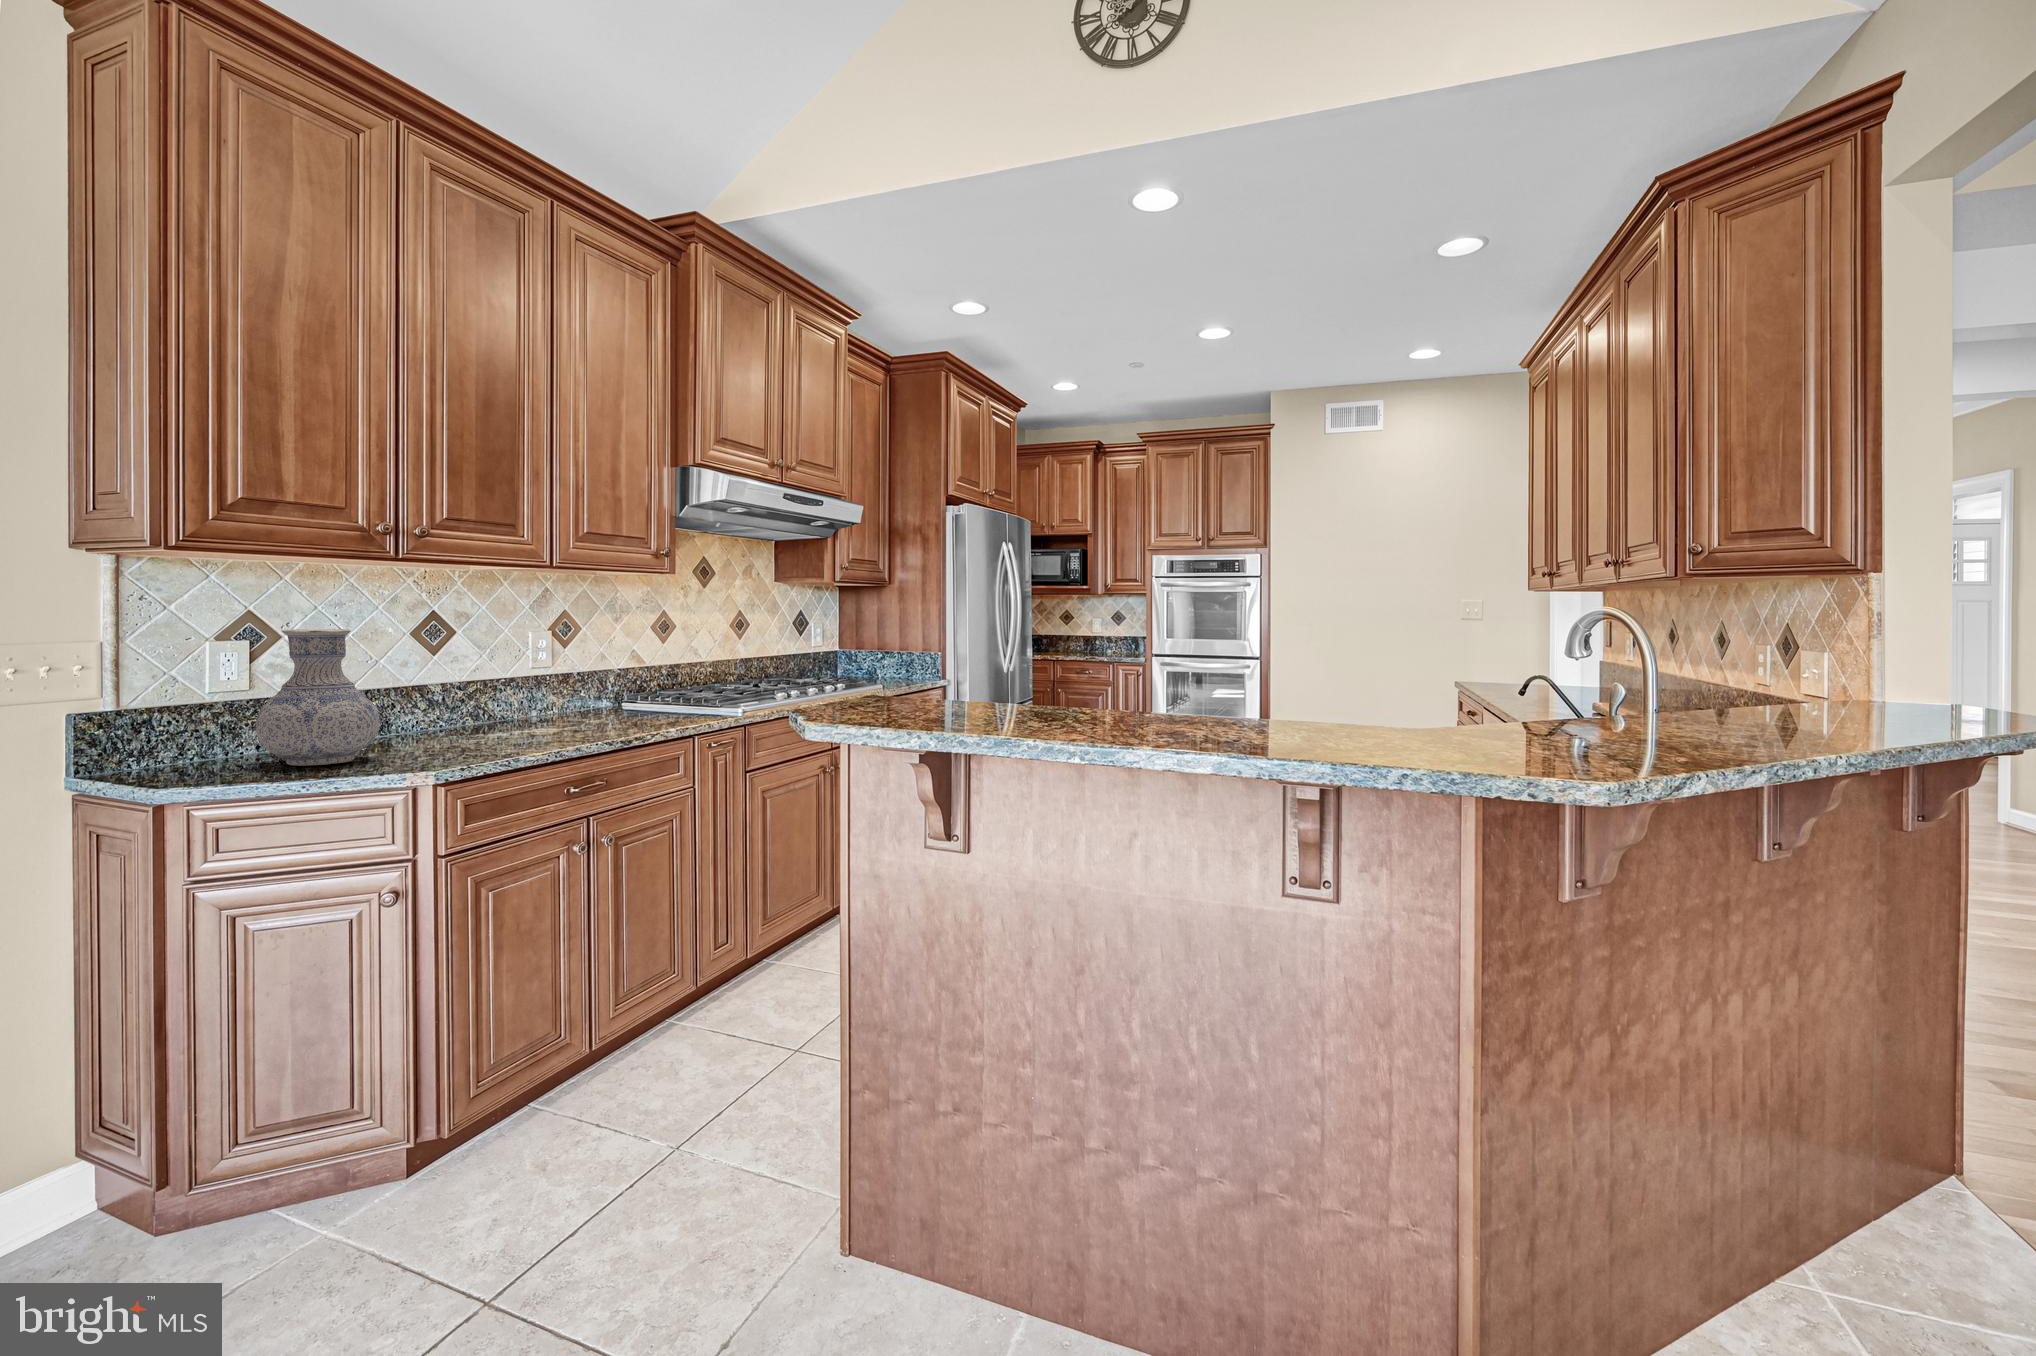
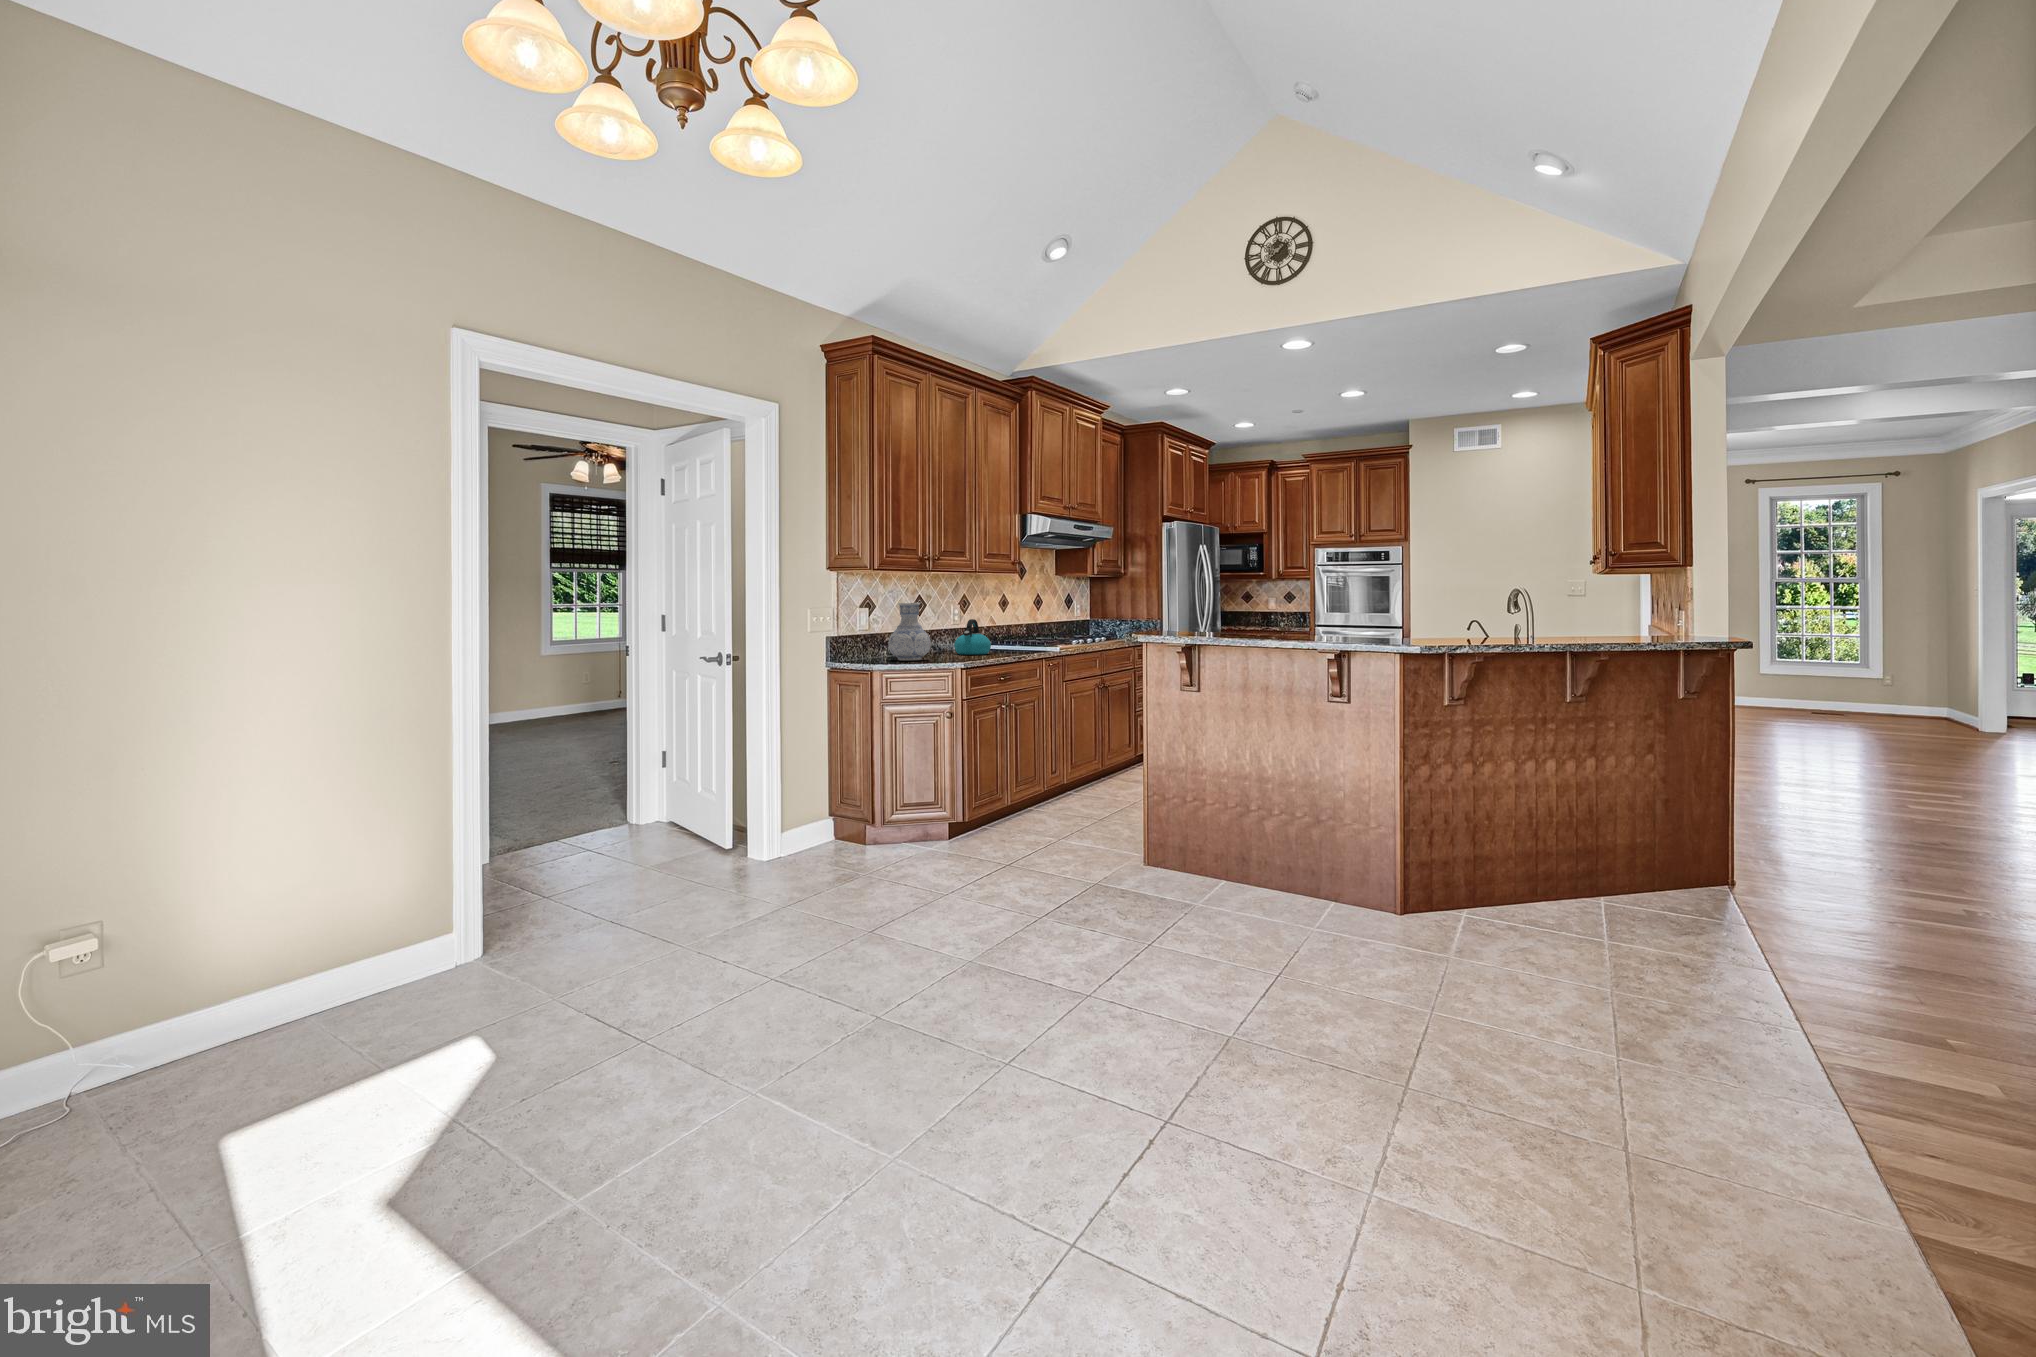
kettle: none [502,661,584,733] -> present [954,619,991,655]

